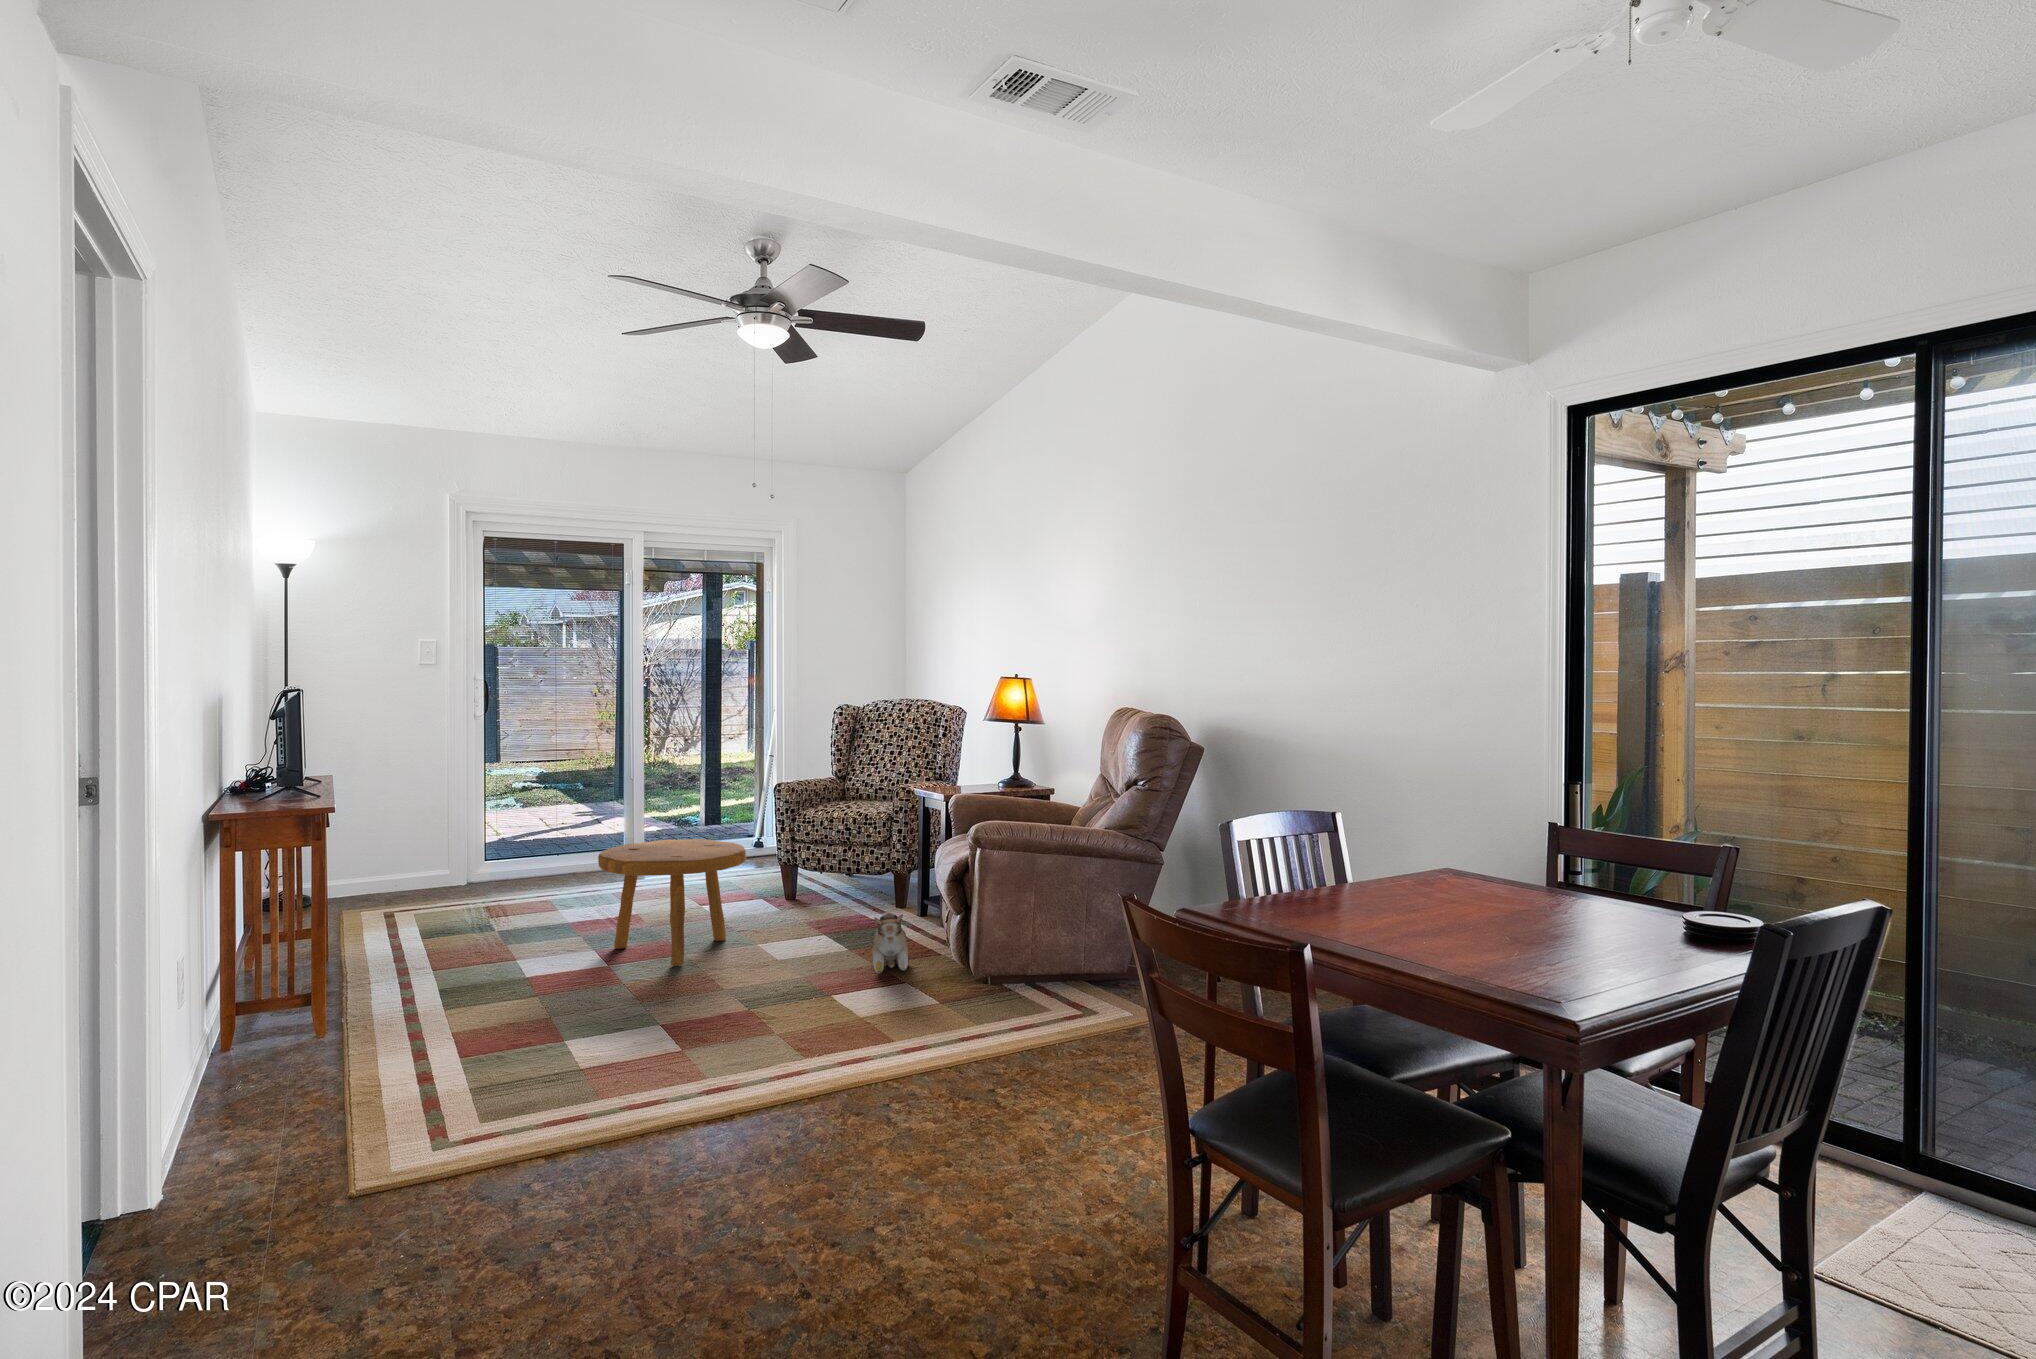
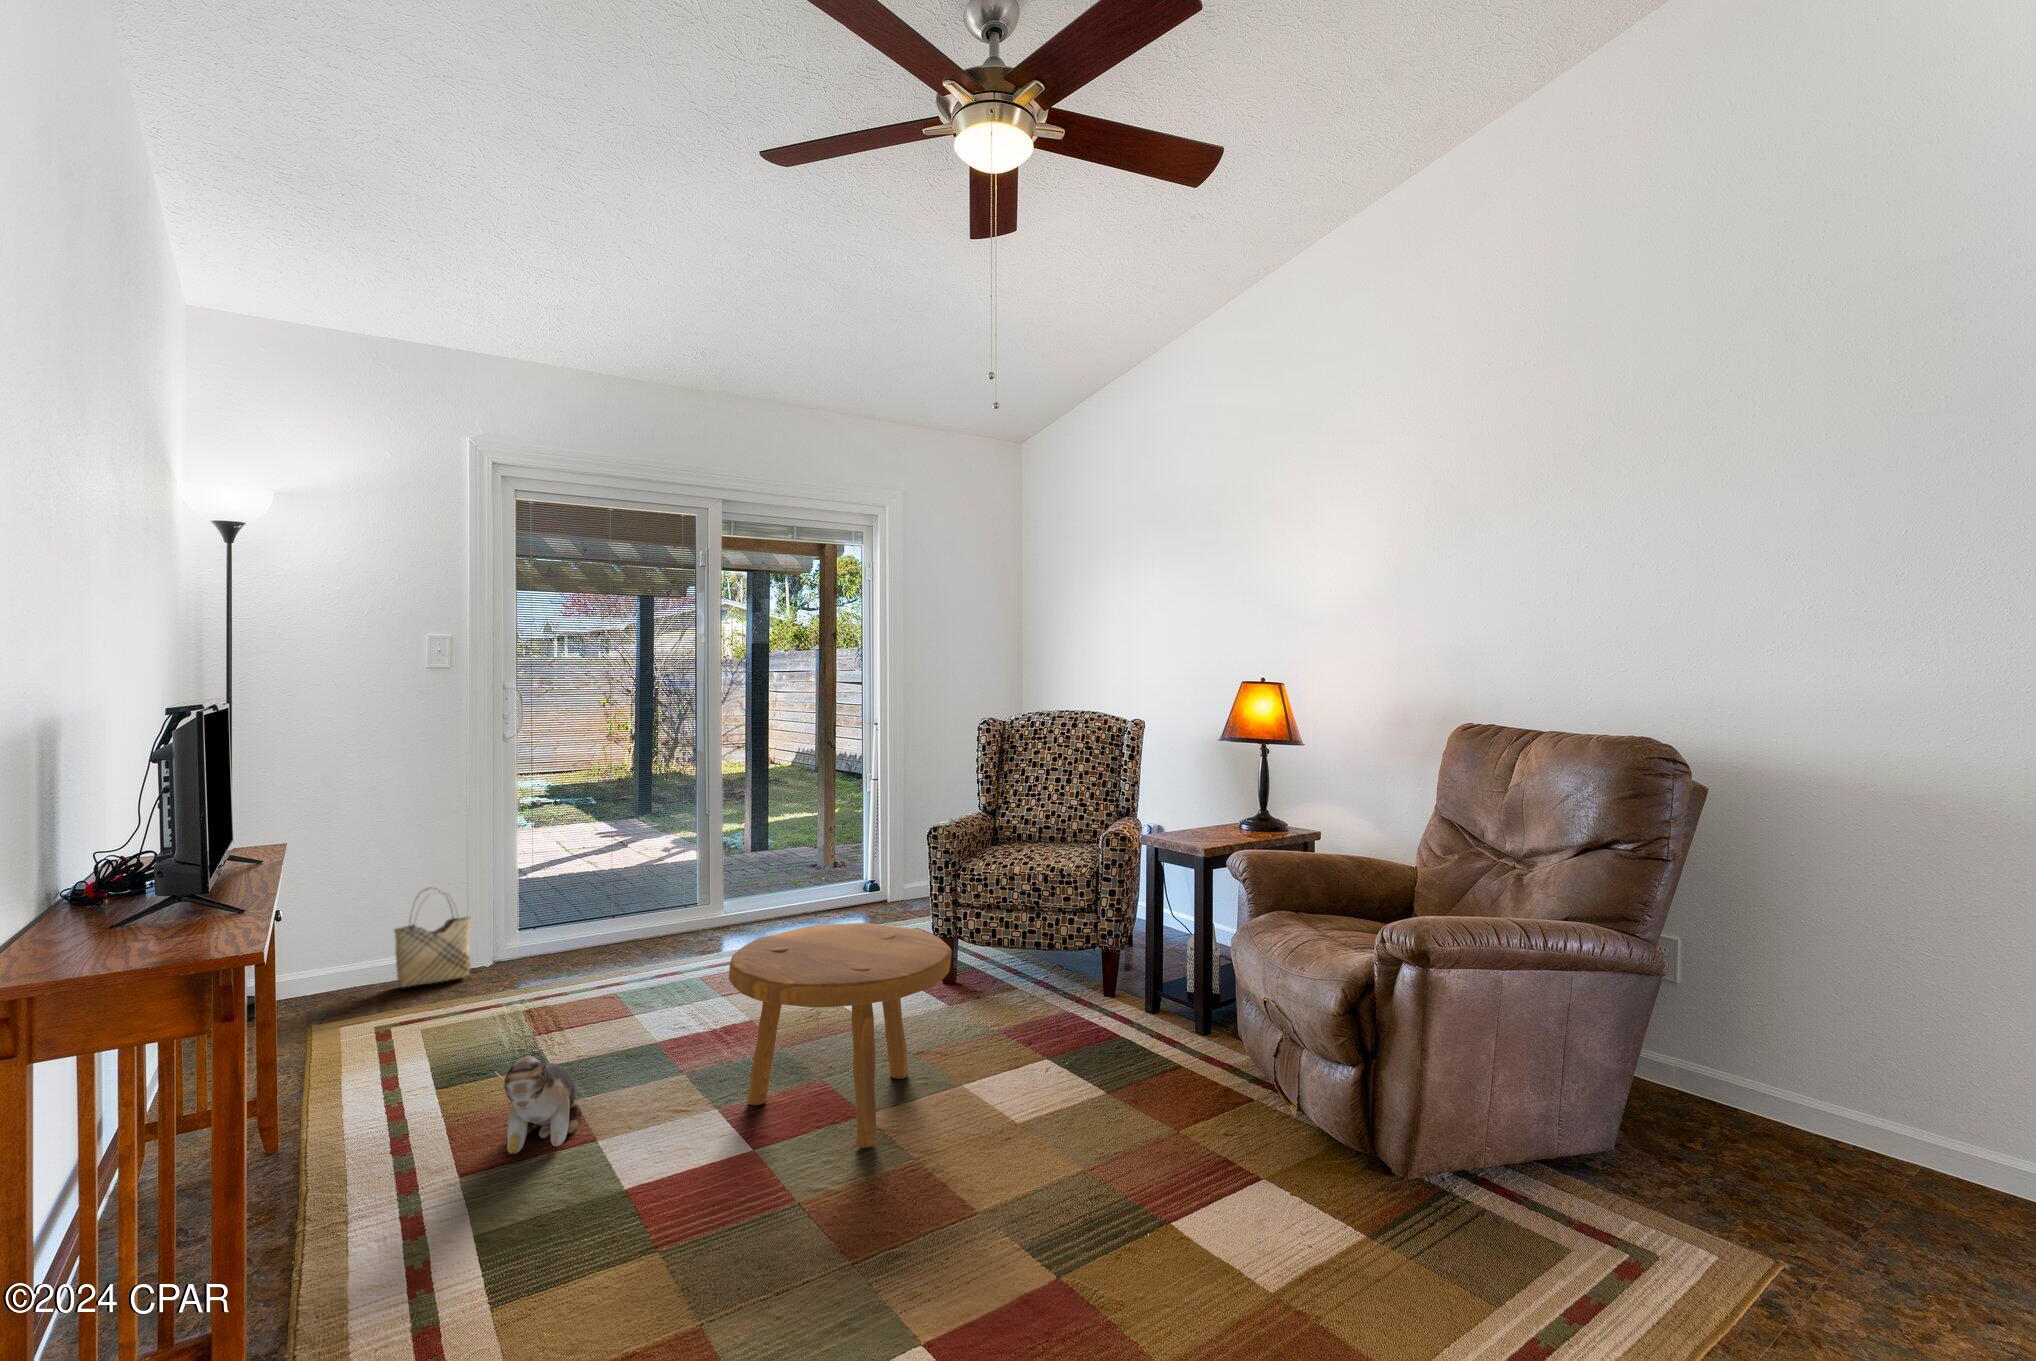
woven basket: none [396,824,450,893] -> present [394,888,471,987]
plush toy: present [872,912,910,973] -> present [495,1055,582,1154]

